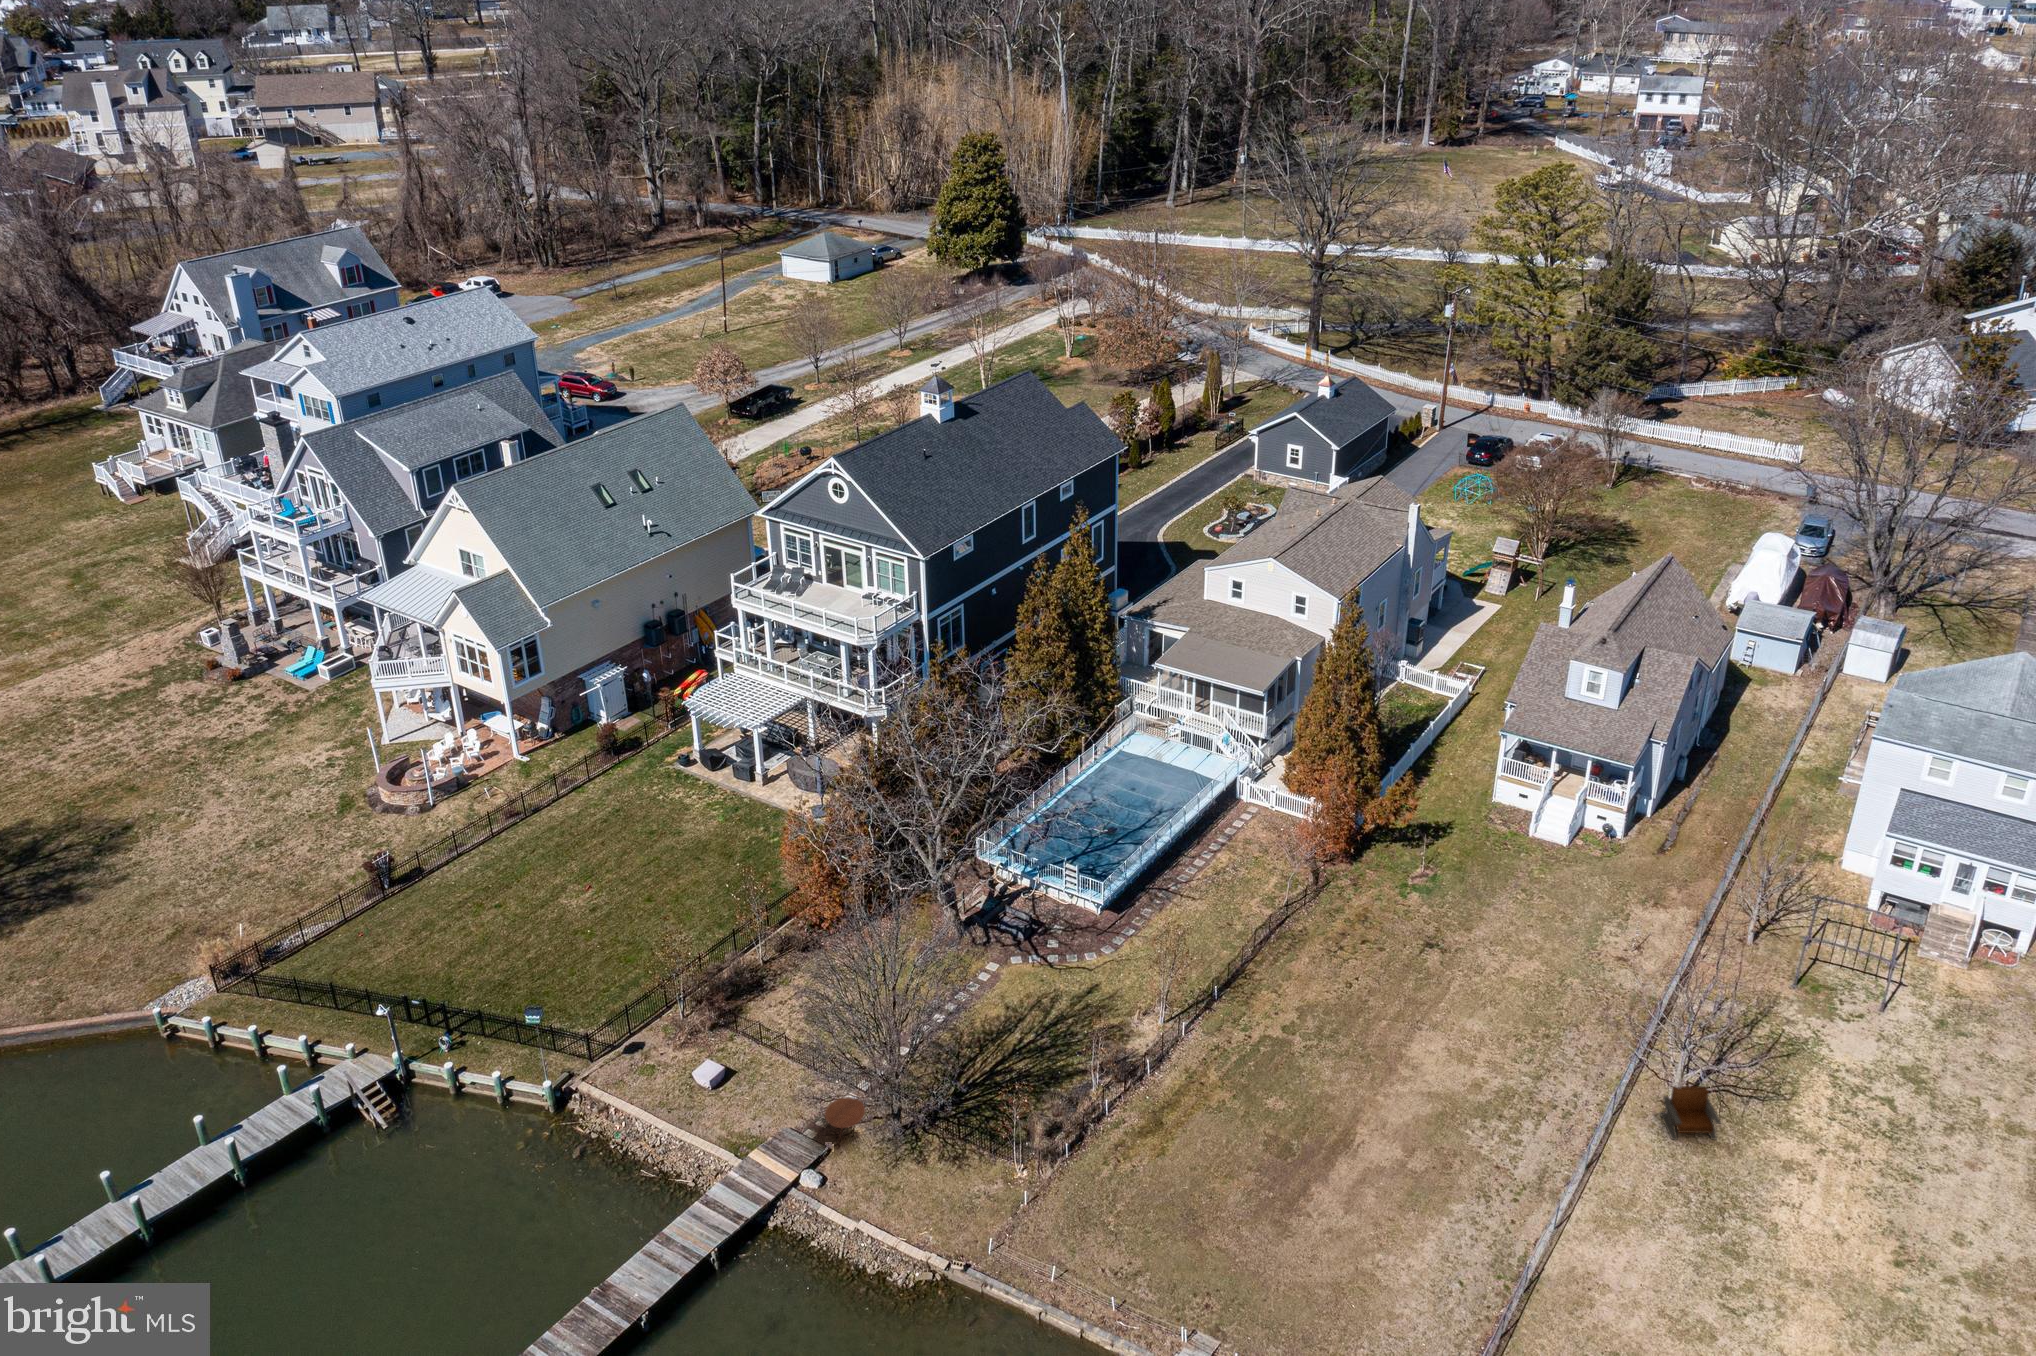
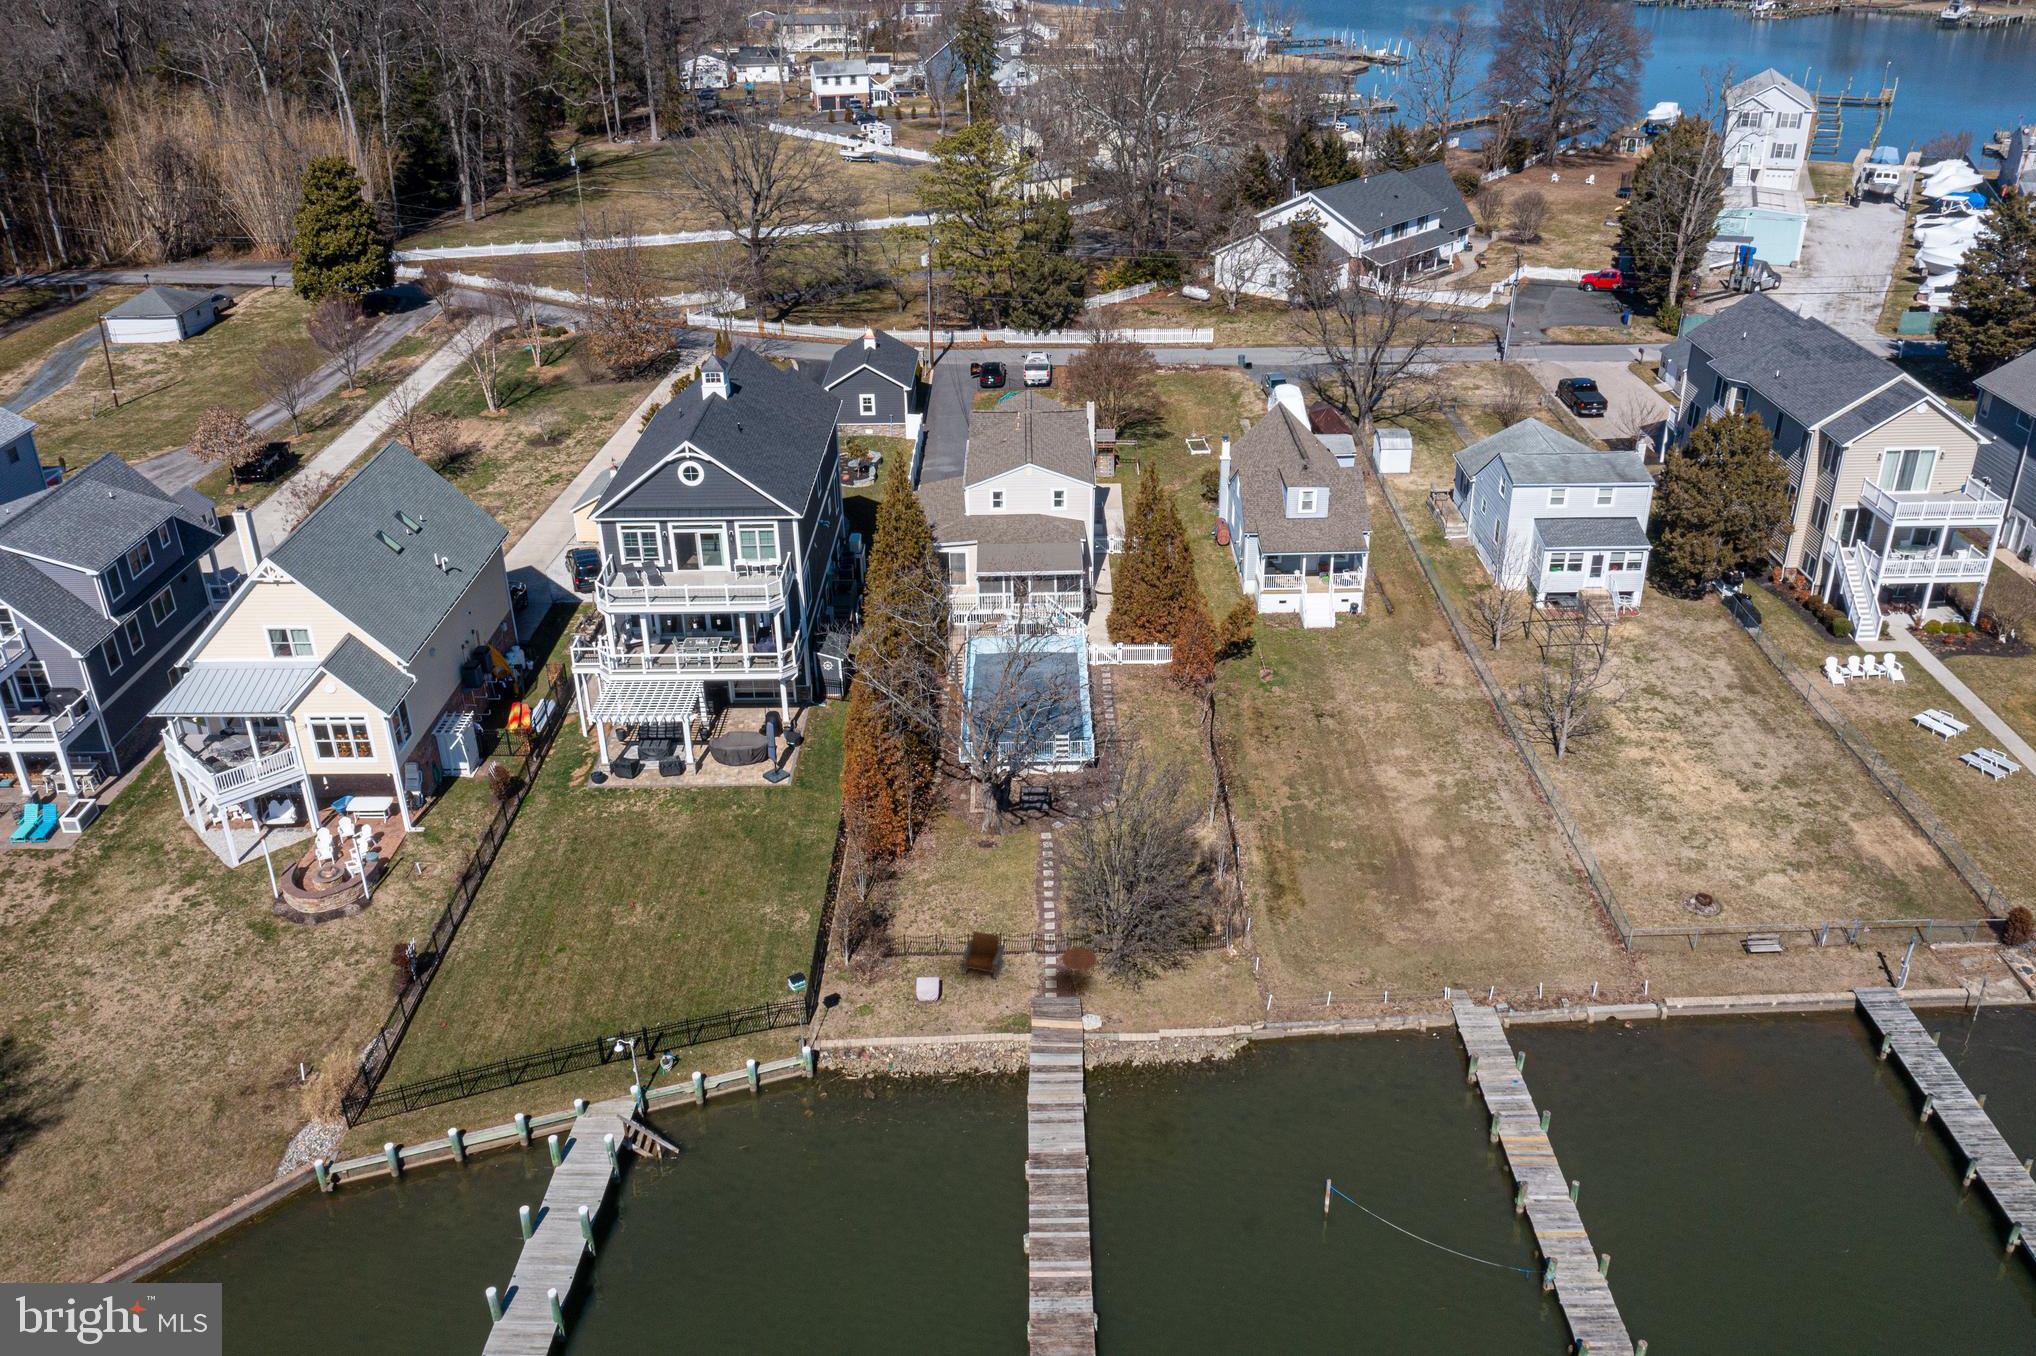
lounge chair: present [1660,1086,1721,1140] -> present [962,931,1005,979]

